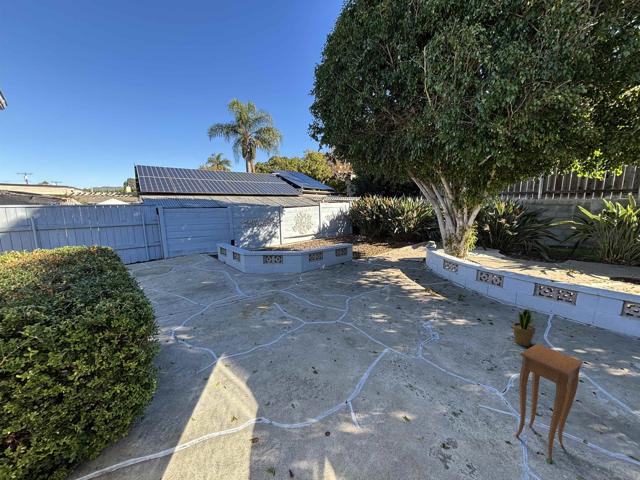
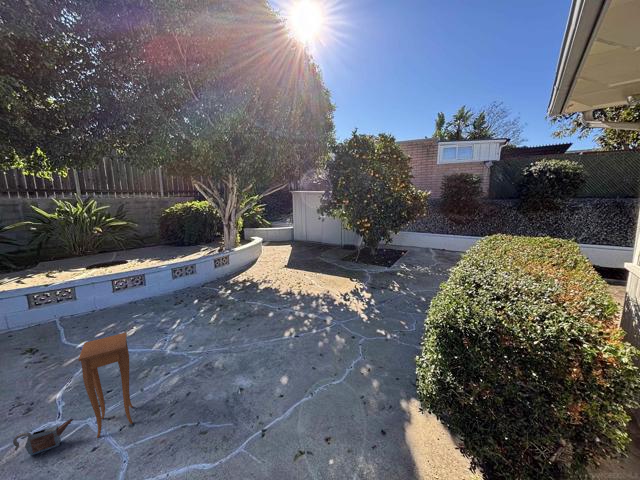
potted plant: present [513,309,540,346] -> none [25,321,57,365]
watering can: none [468,378,506,411] -> present [13,419,73,456]

